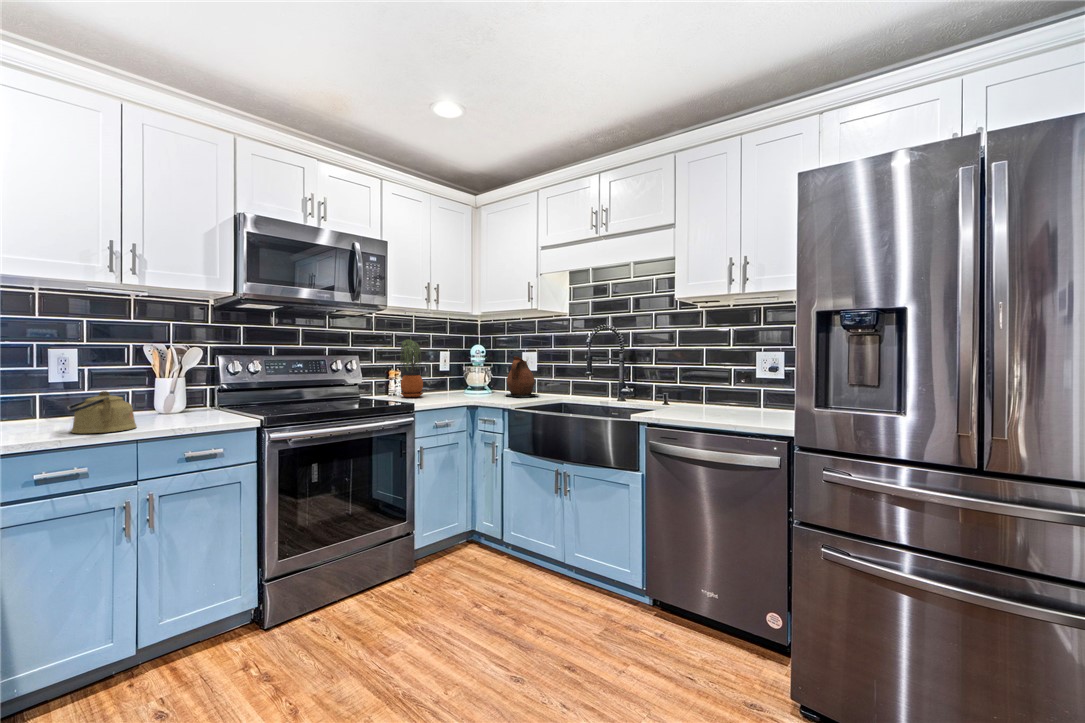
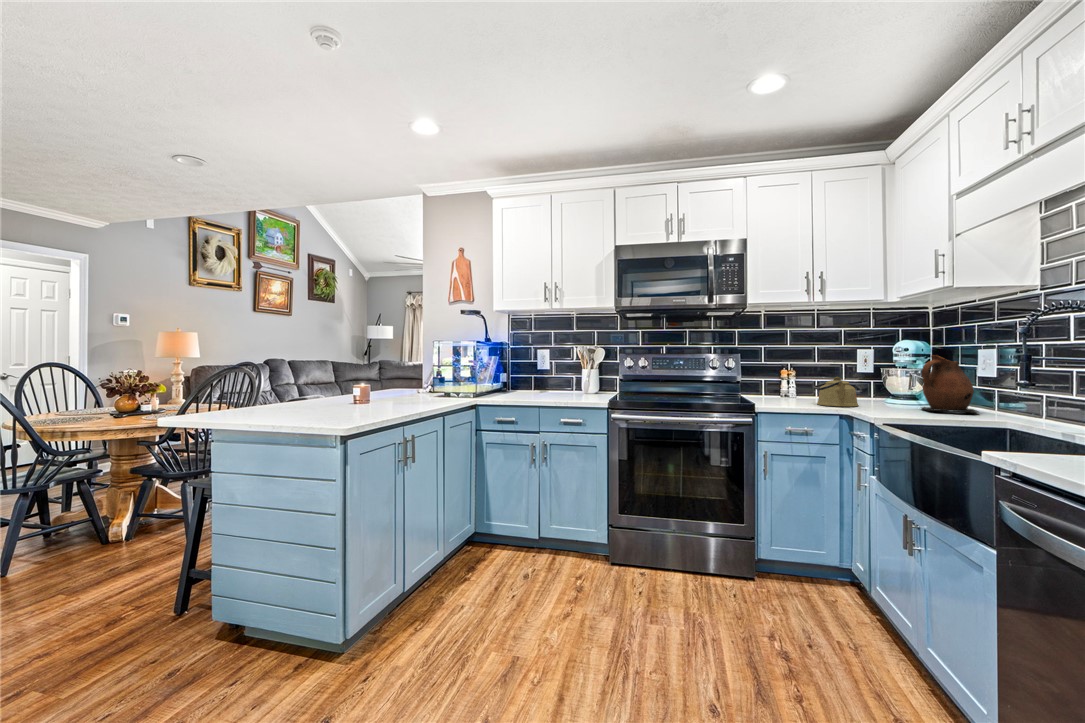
potted plant: present [400,339,423,397] -> none [779,336,809,400]
kettle: present [67,391,136,433] -> present [814,377,858,406]

